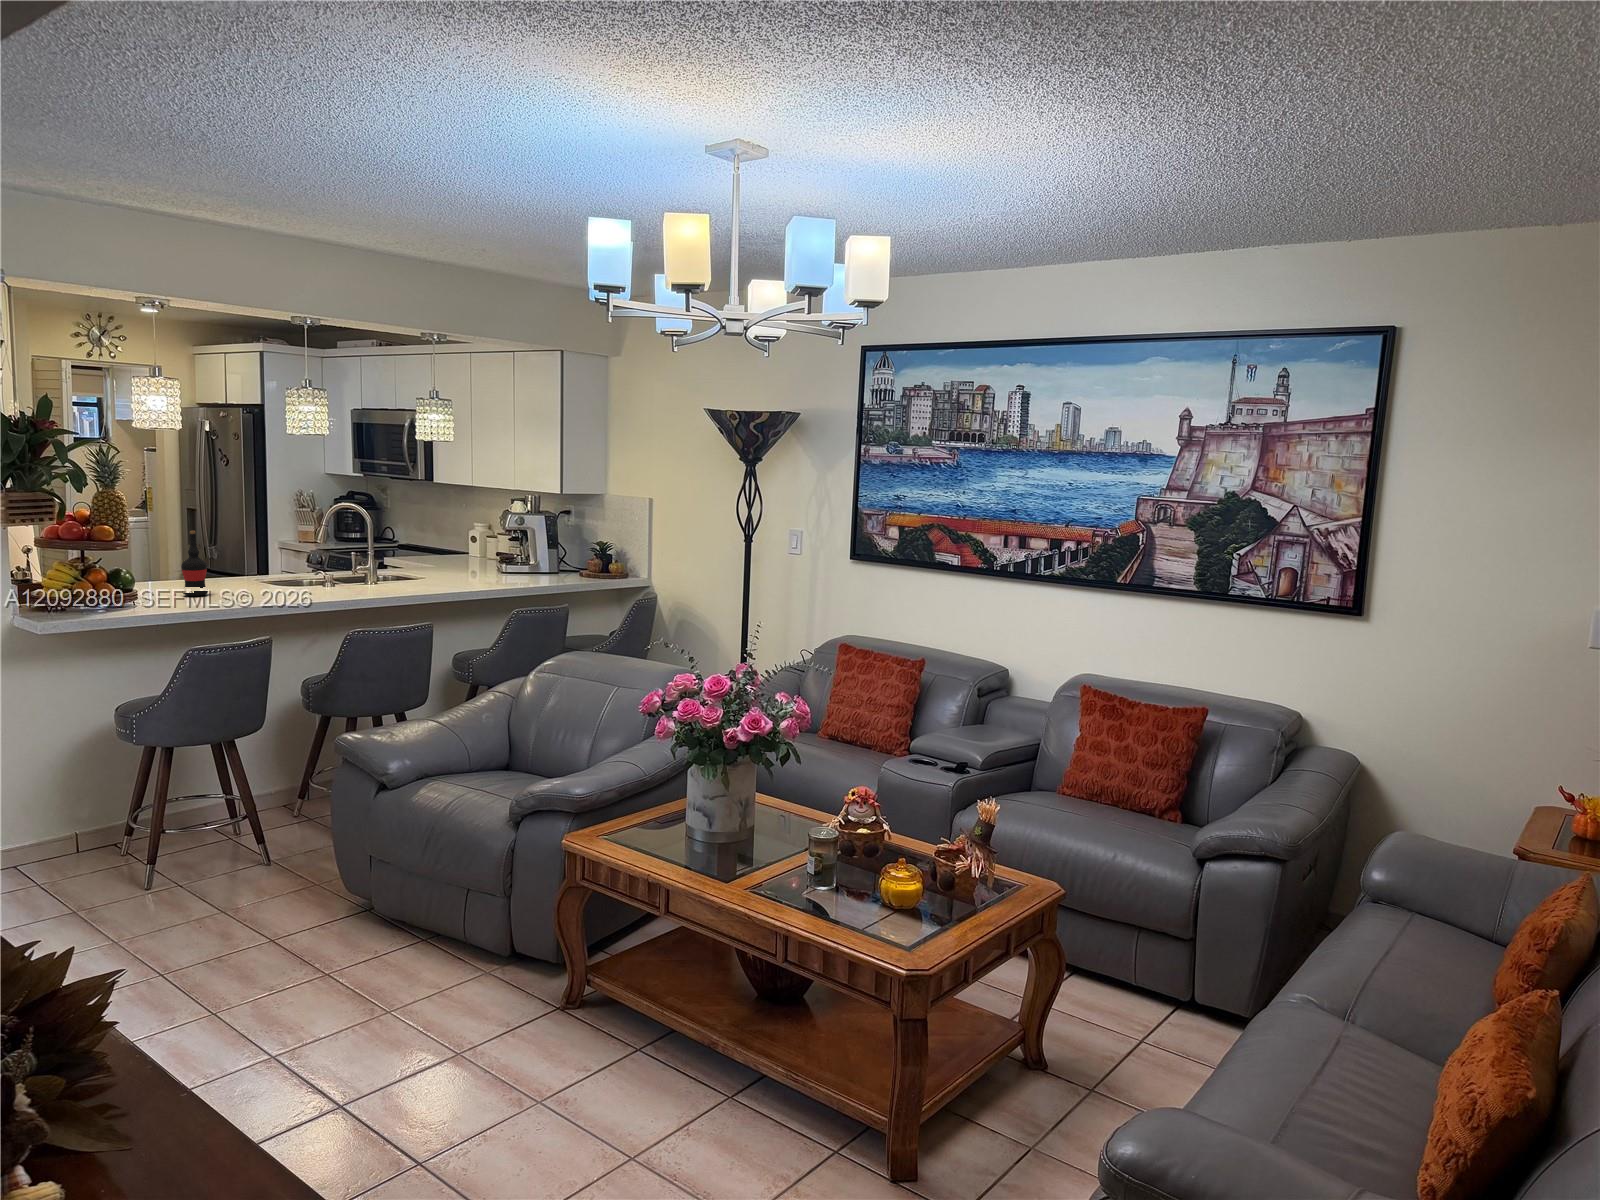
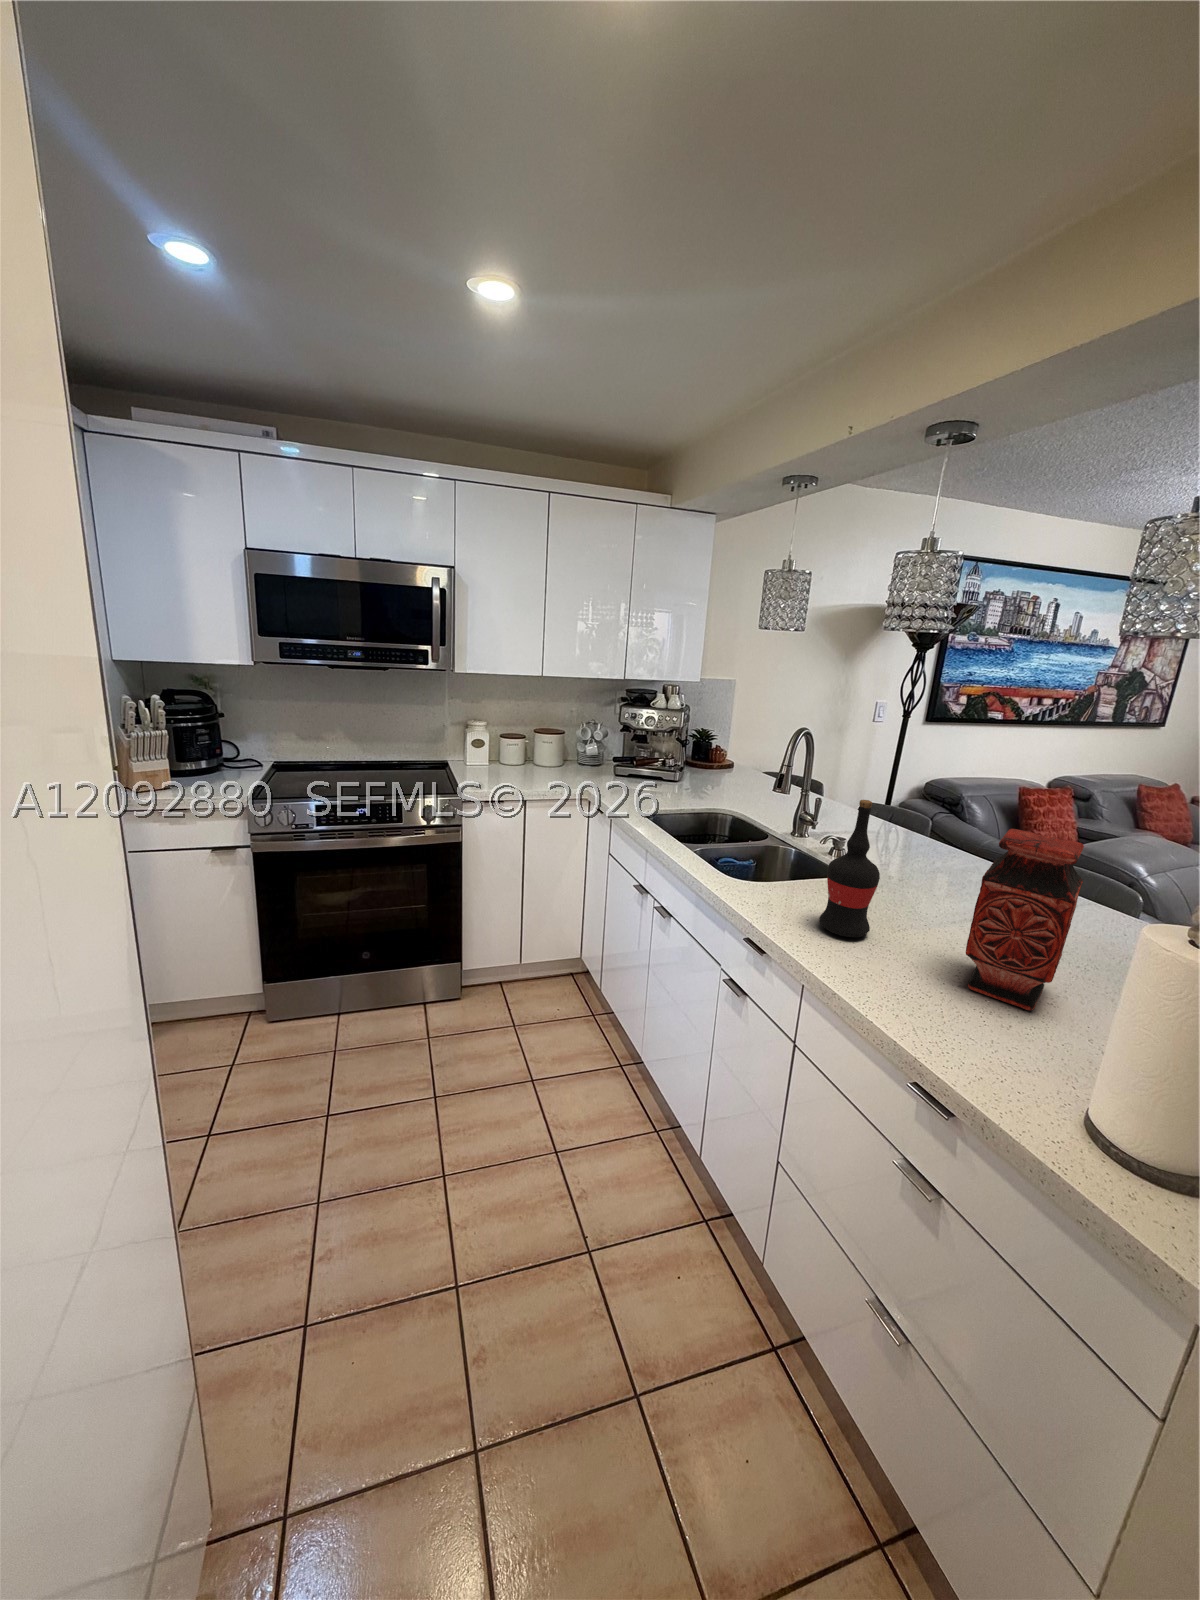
vase: none [124,536,173,607] -> present [966,829,1084,1010]

